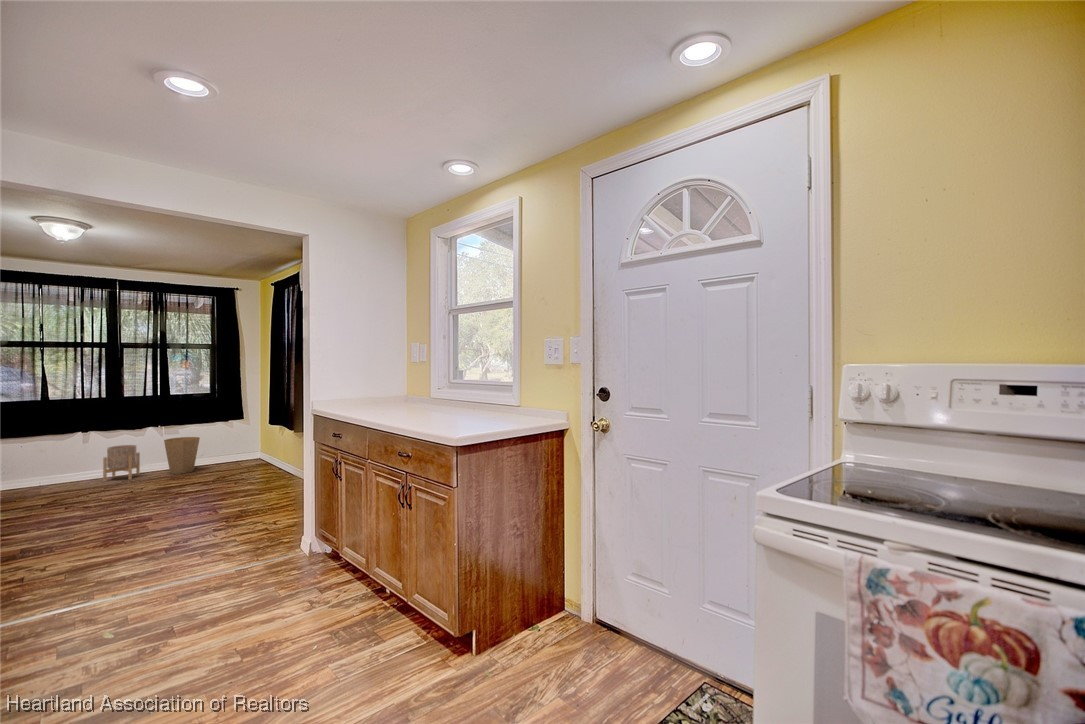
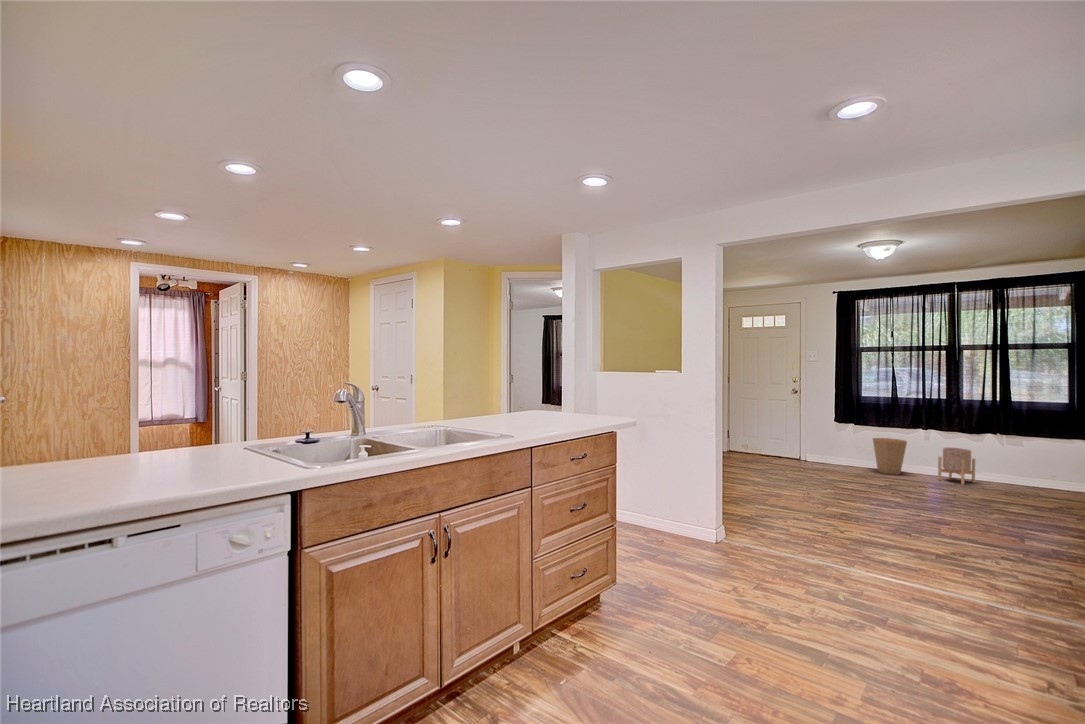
trash can: present [164,437,200,474] -> present [873,438,907,475]

